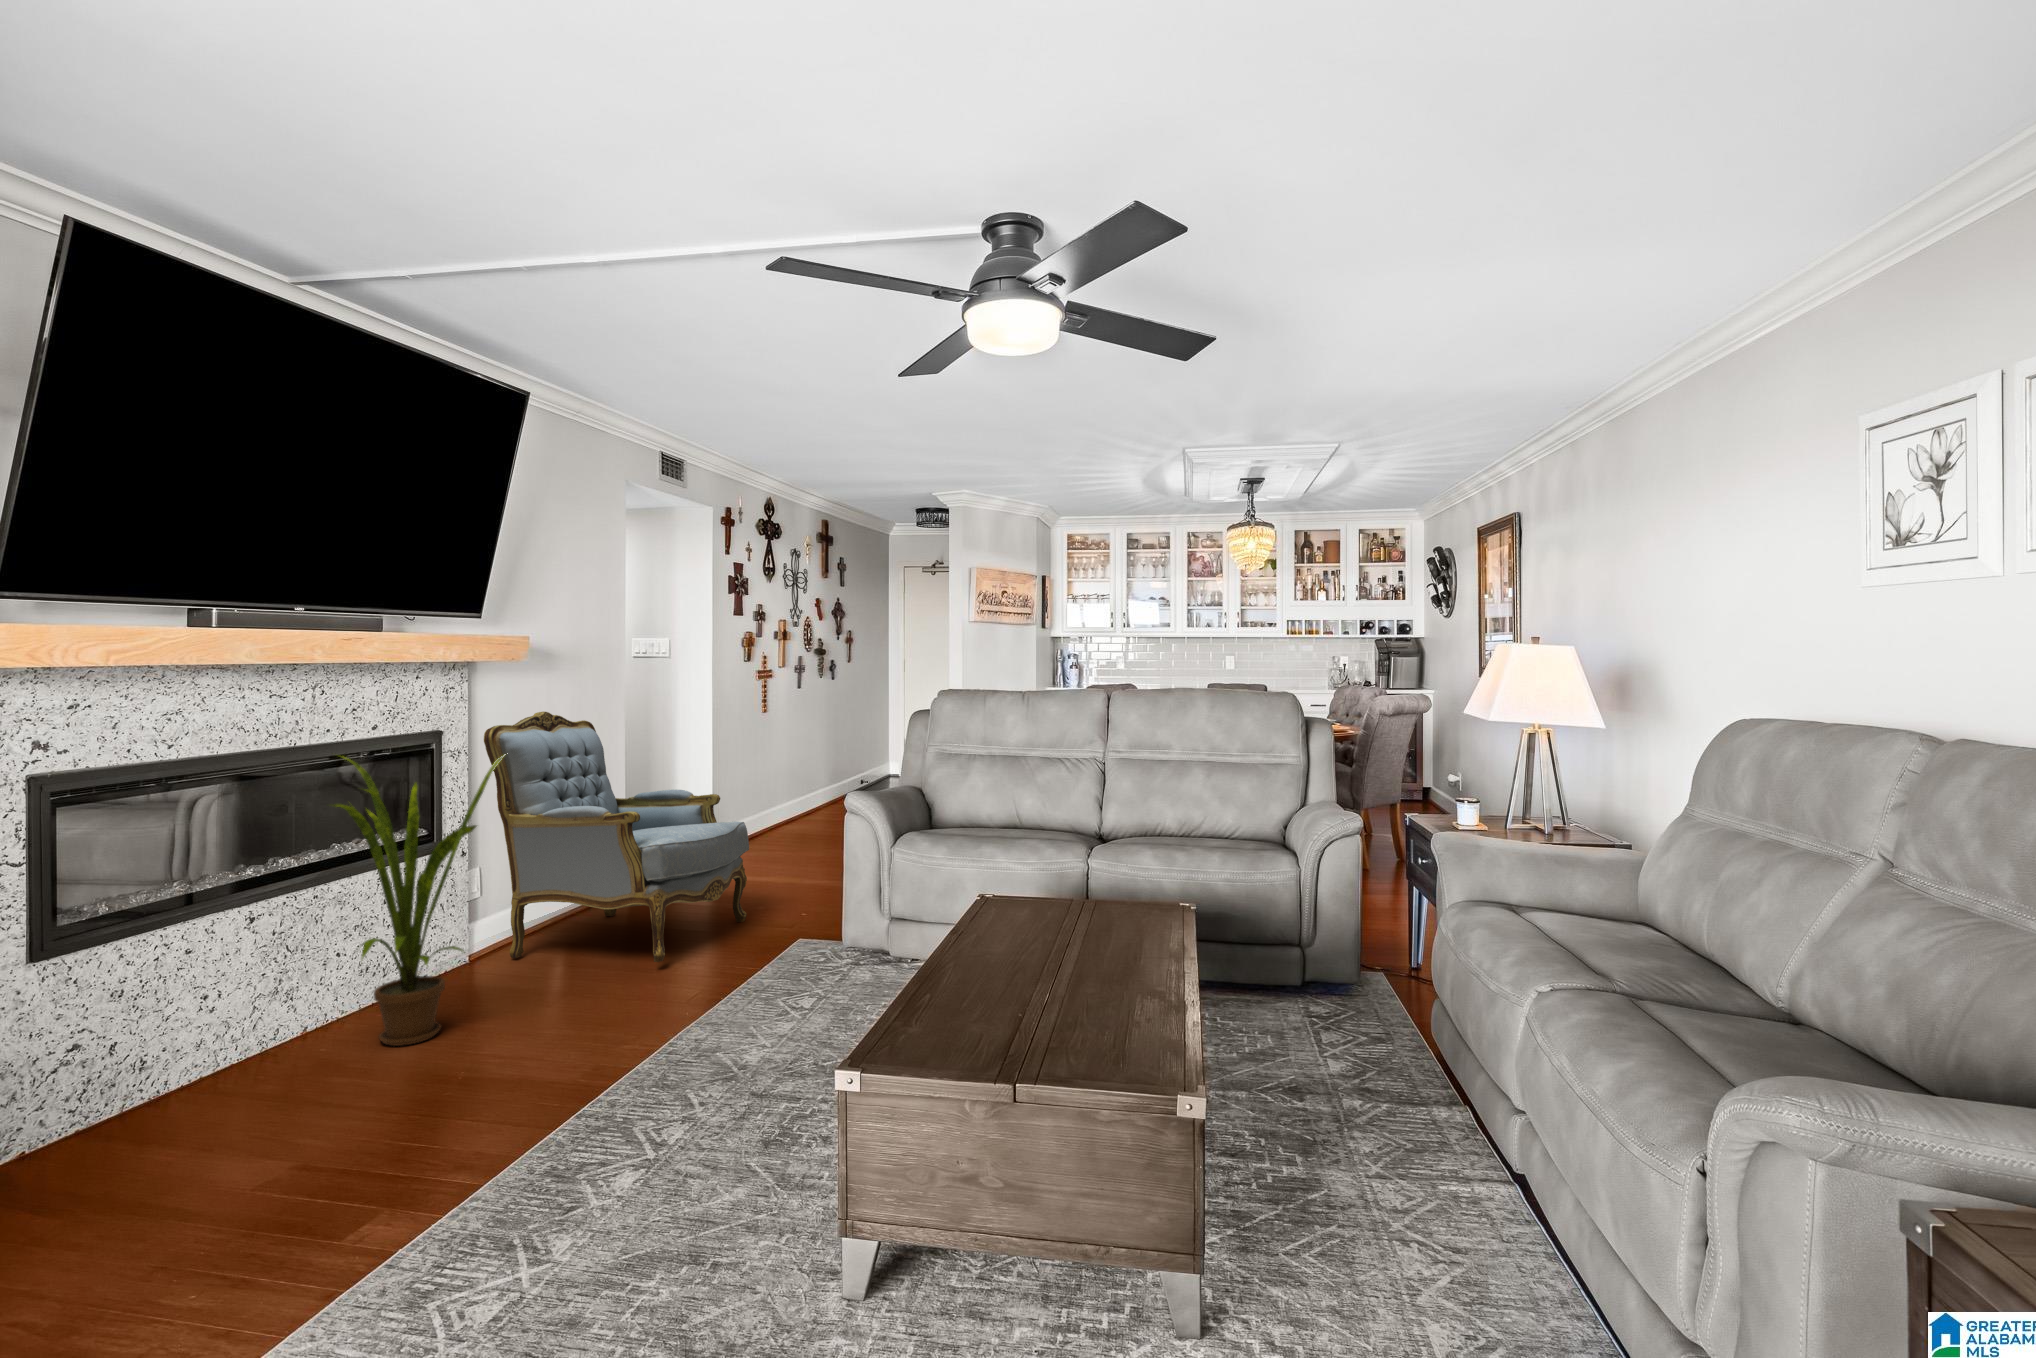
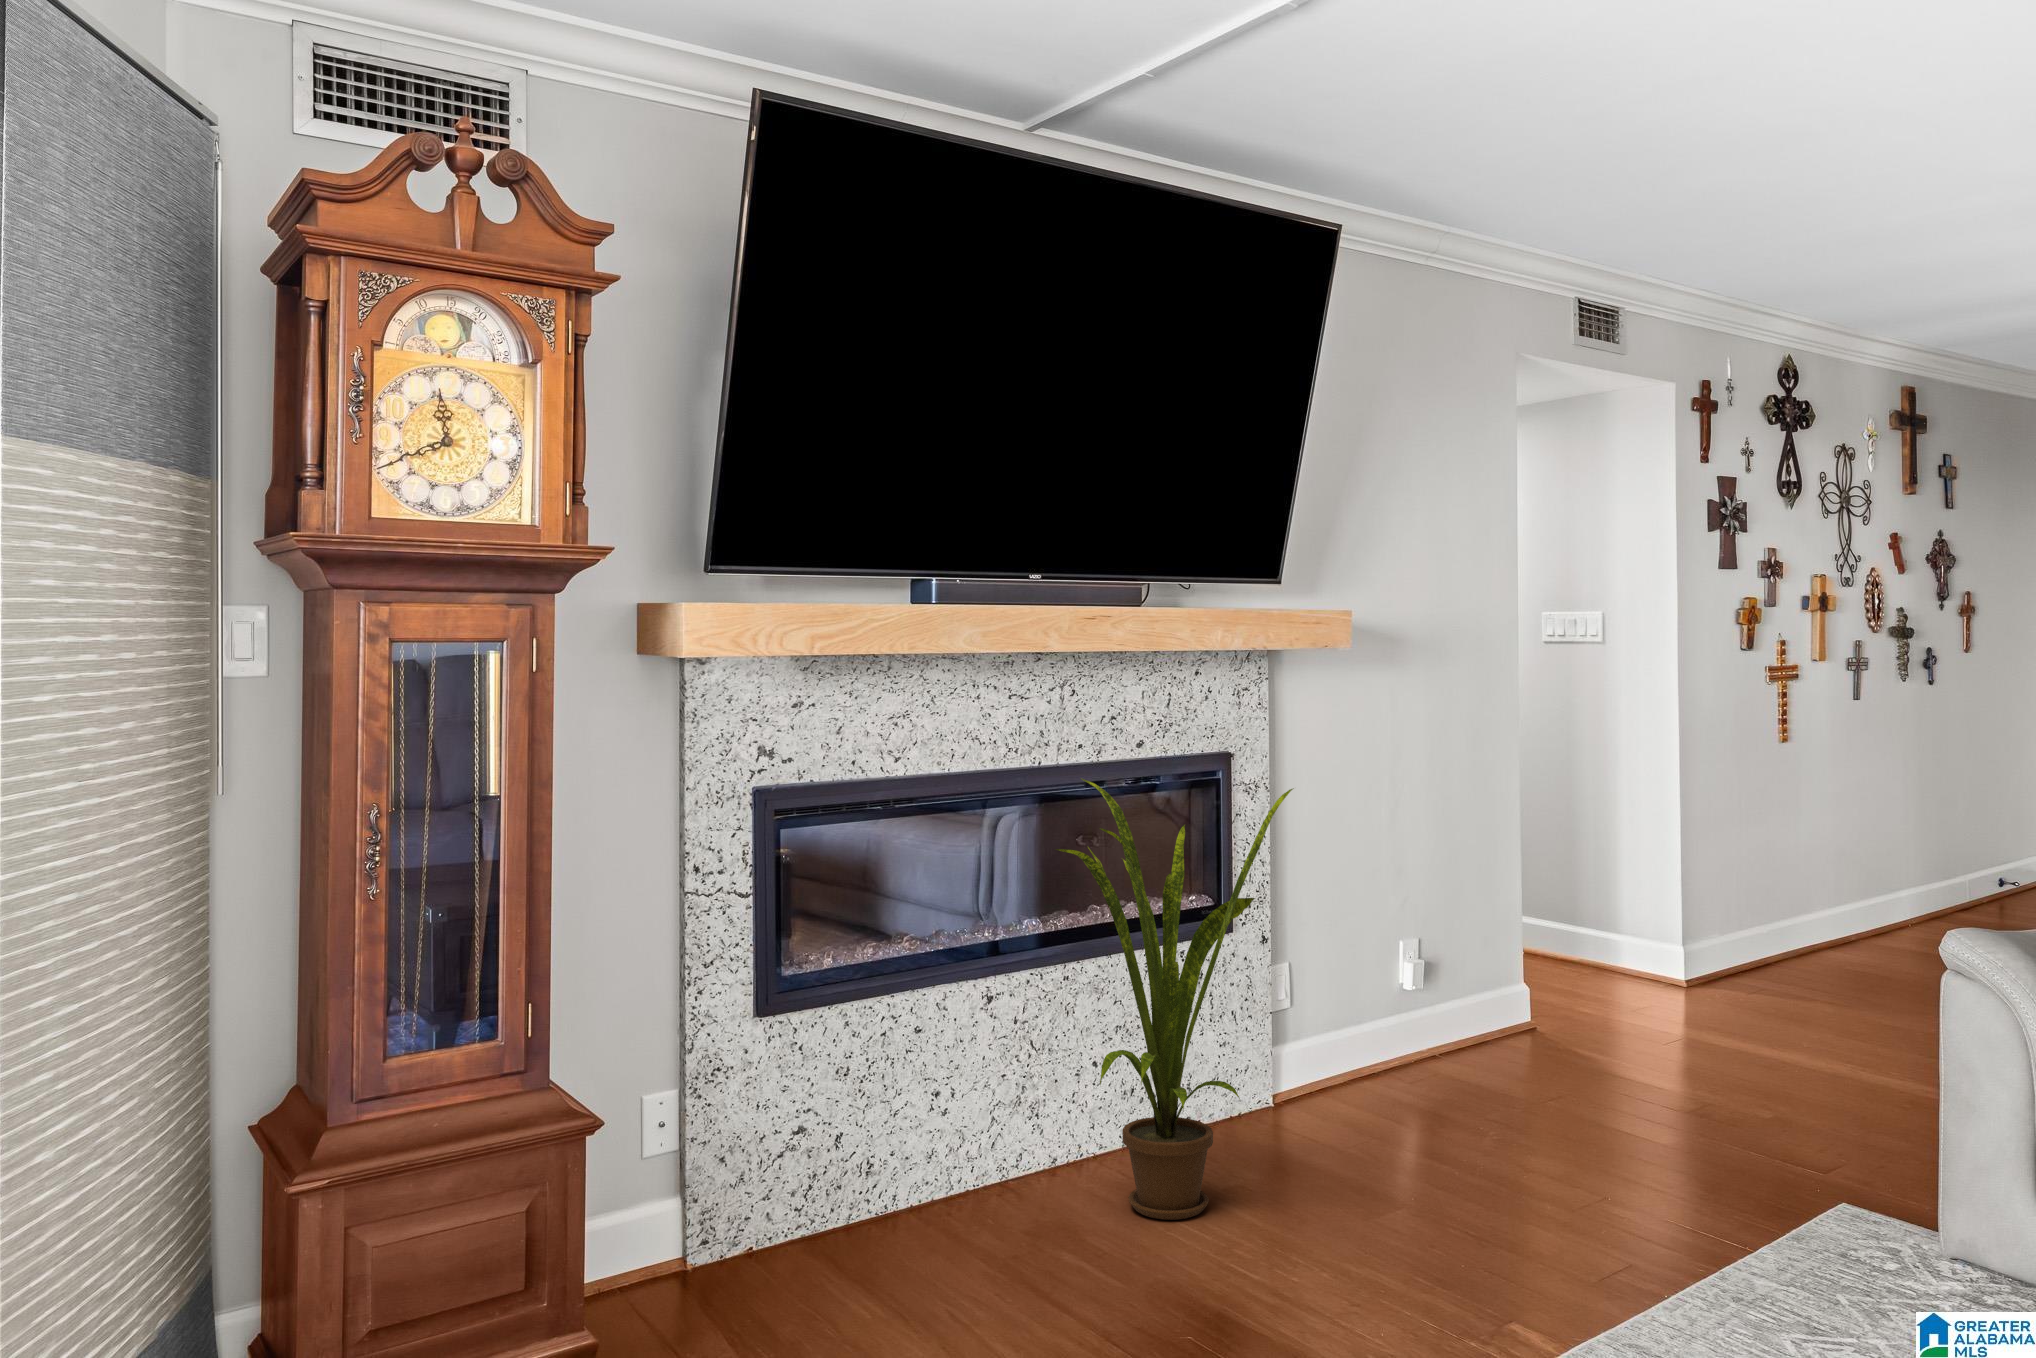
armchair: present [484,712,749,962] -> none [1289,729,1731,1171]

